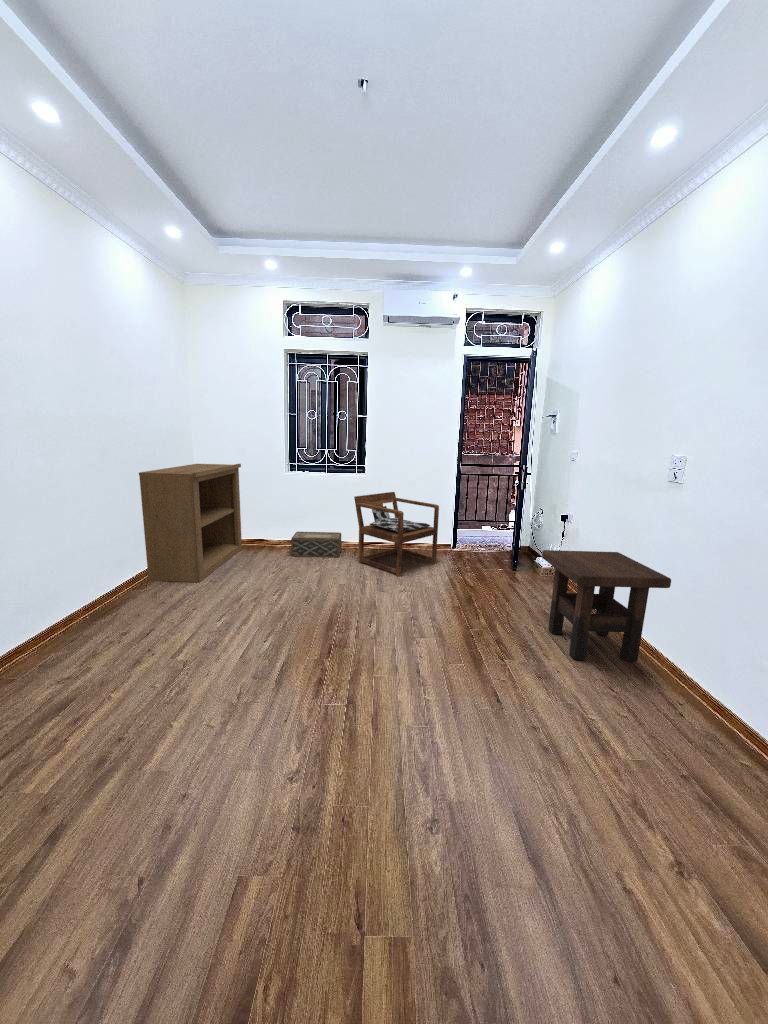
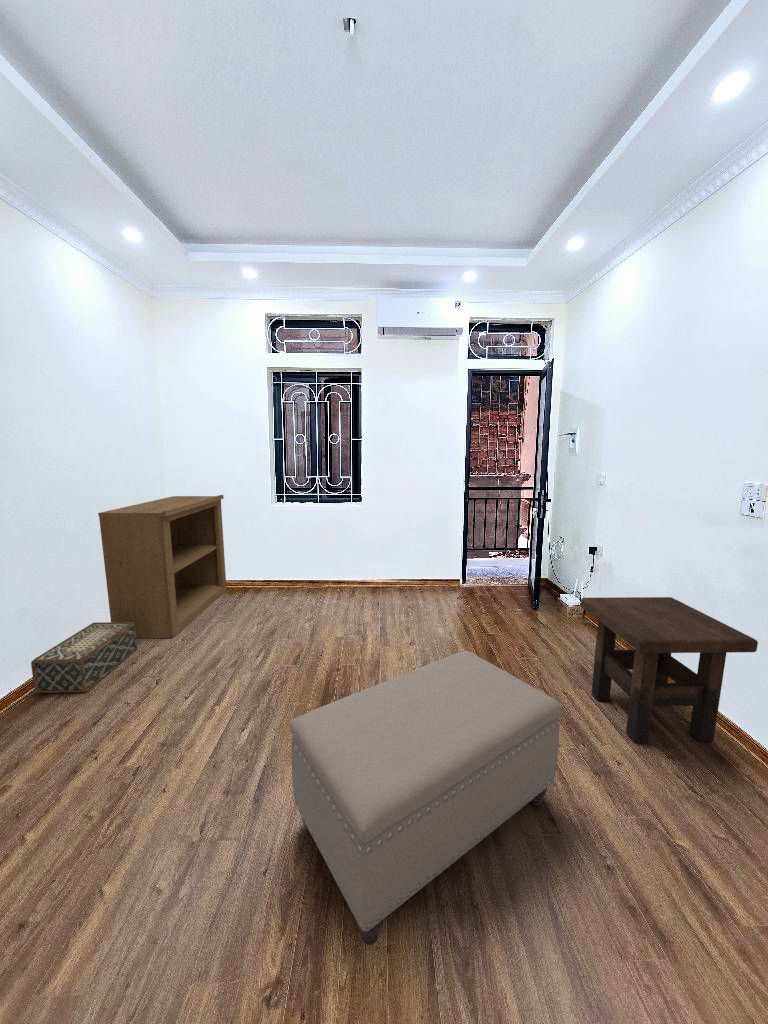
armchair: present [354,492,439,576] -> none [351,521,447,621]
woven basket: present [291,532,341,557] -> present [31,622,137,693]
ottoman: none [305,583,510,755] -> present [290,651,563,945]

